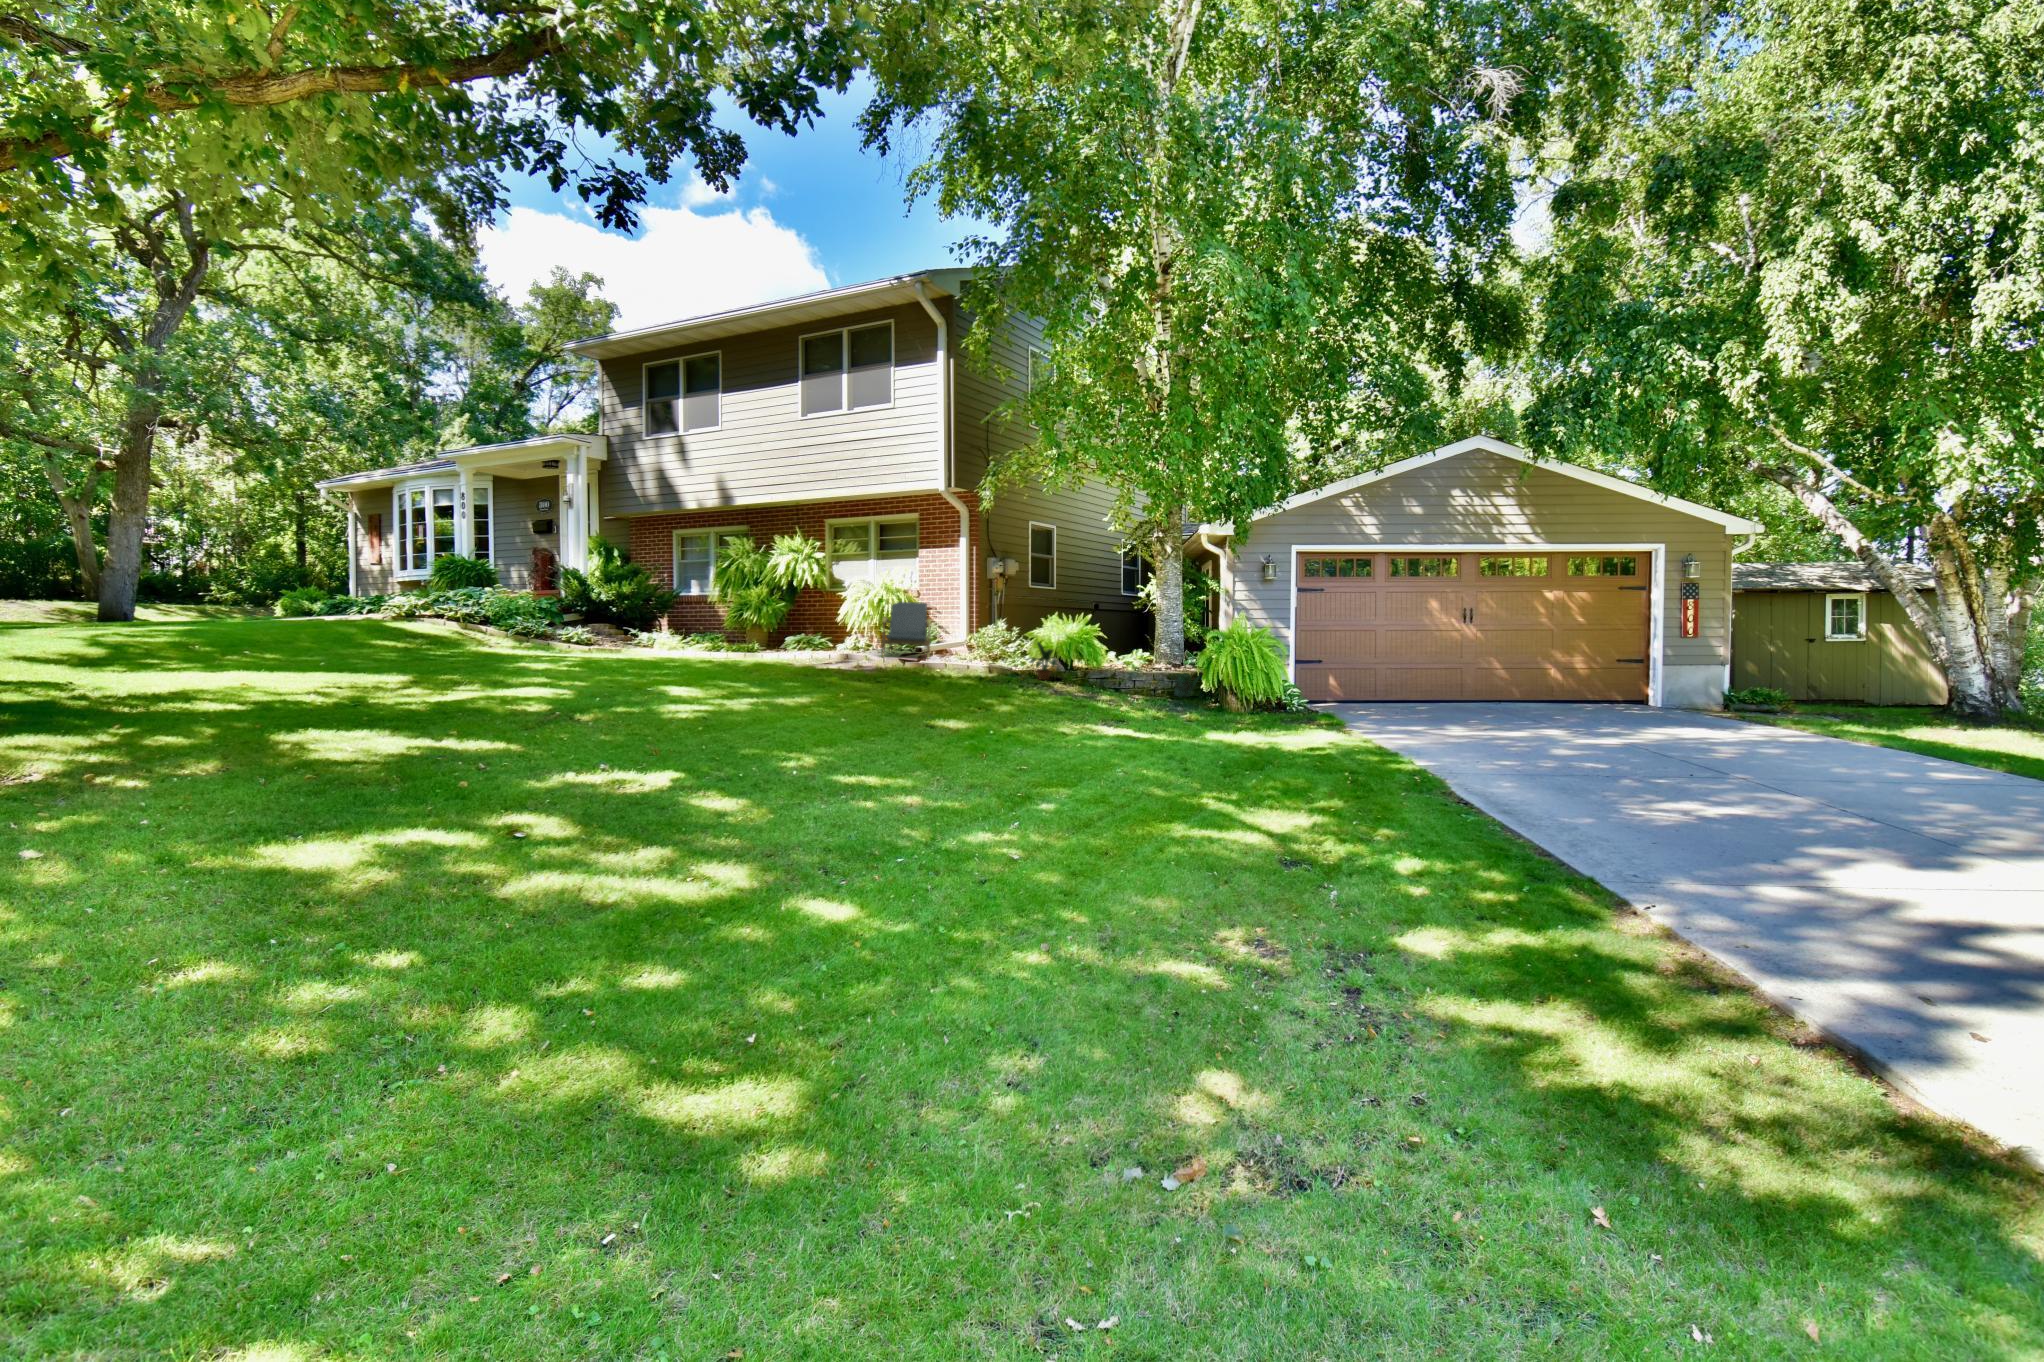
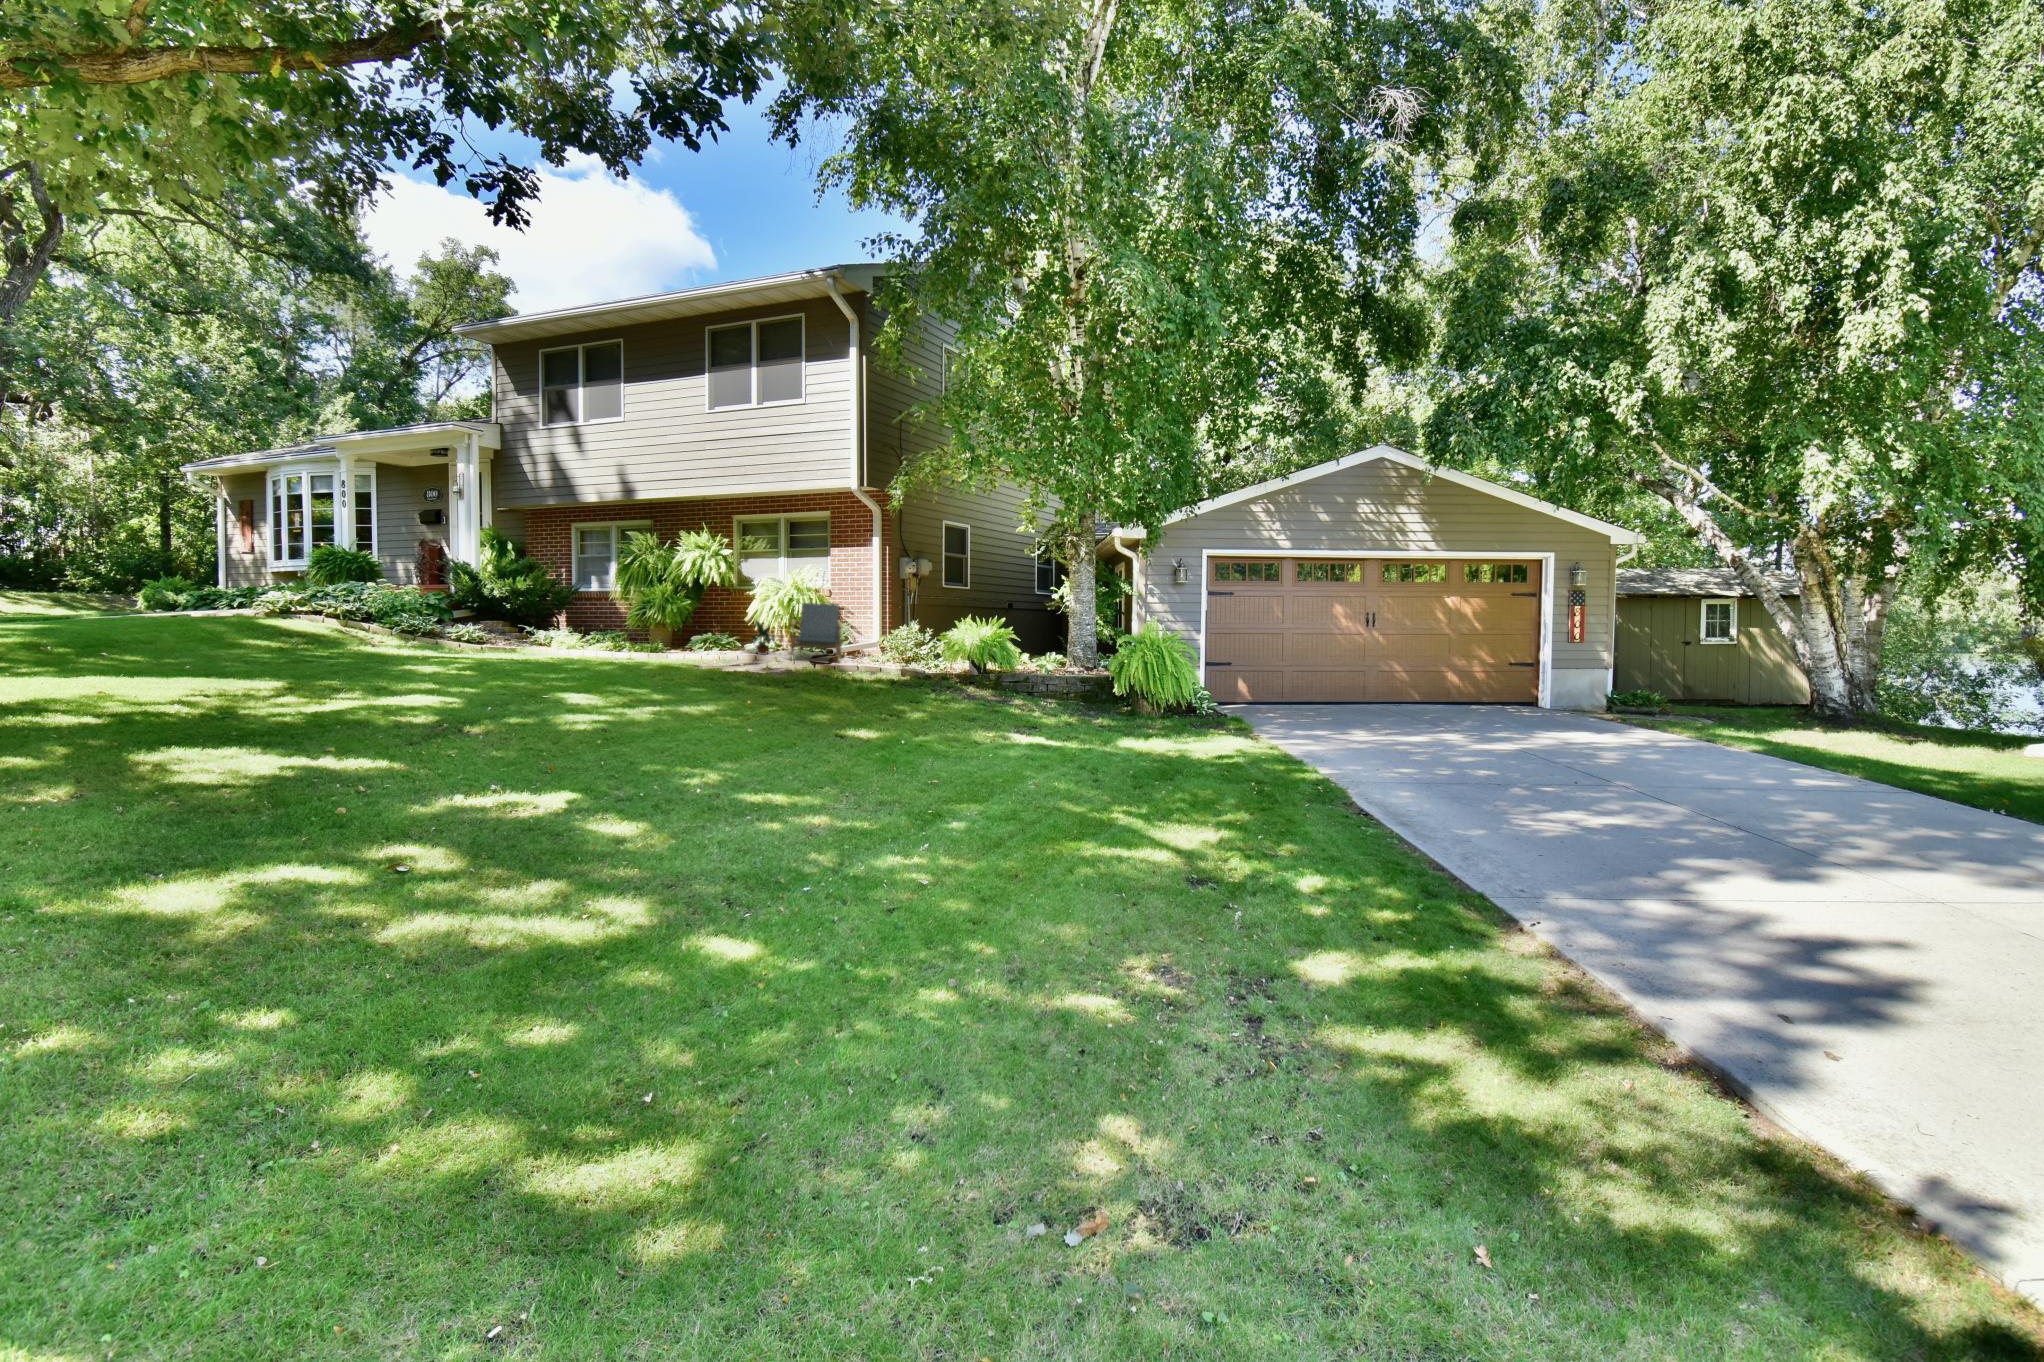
potted plant: present [1031,642,1057,680] -> present [751,621,775,655]
watering can: present [1172,672,1203,697] -> none [1081,679,1115,705]

